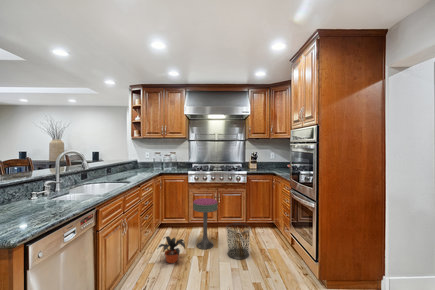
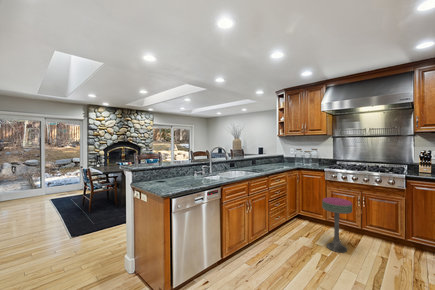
trash can: present [227,223,250,259] -> none [358,233,396,279]
potted plant: present [159,236,185,263] -> none [281,226,309,252]

